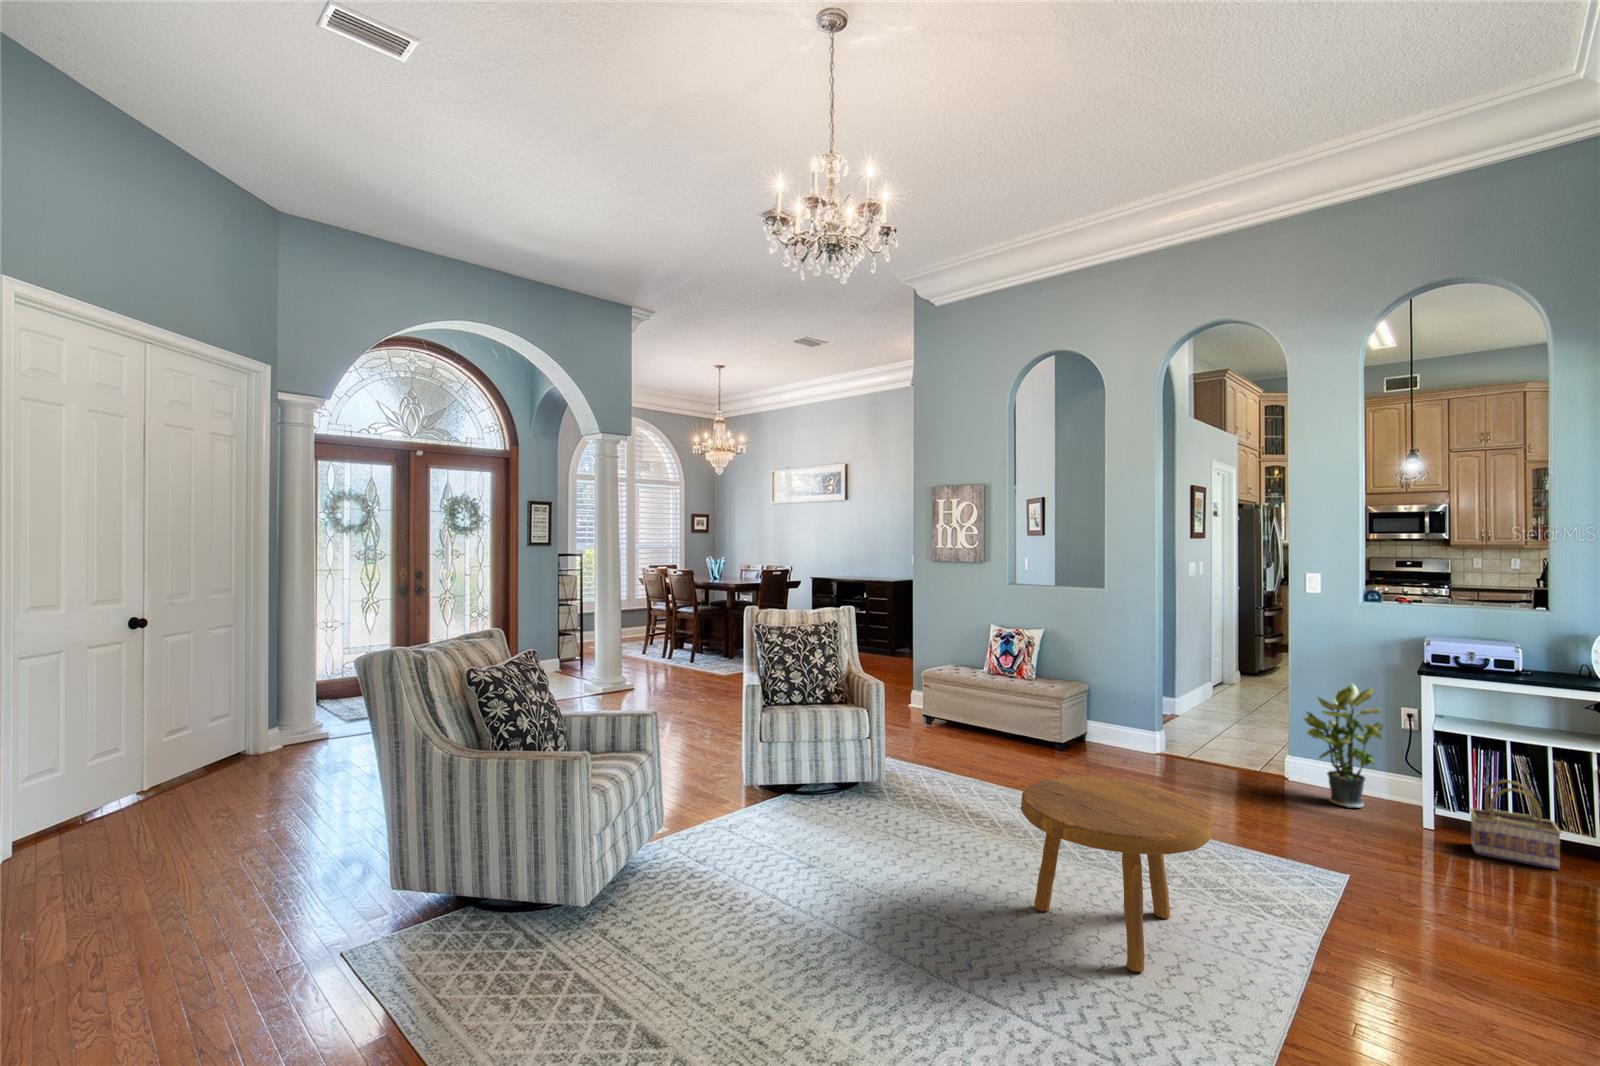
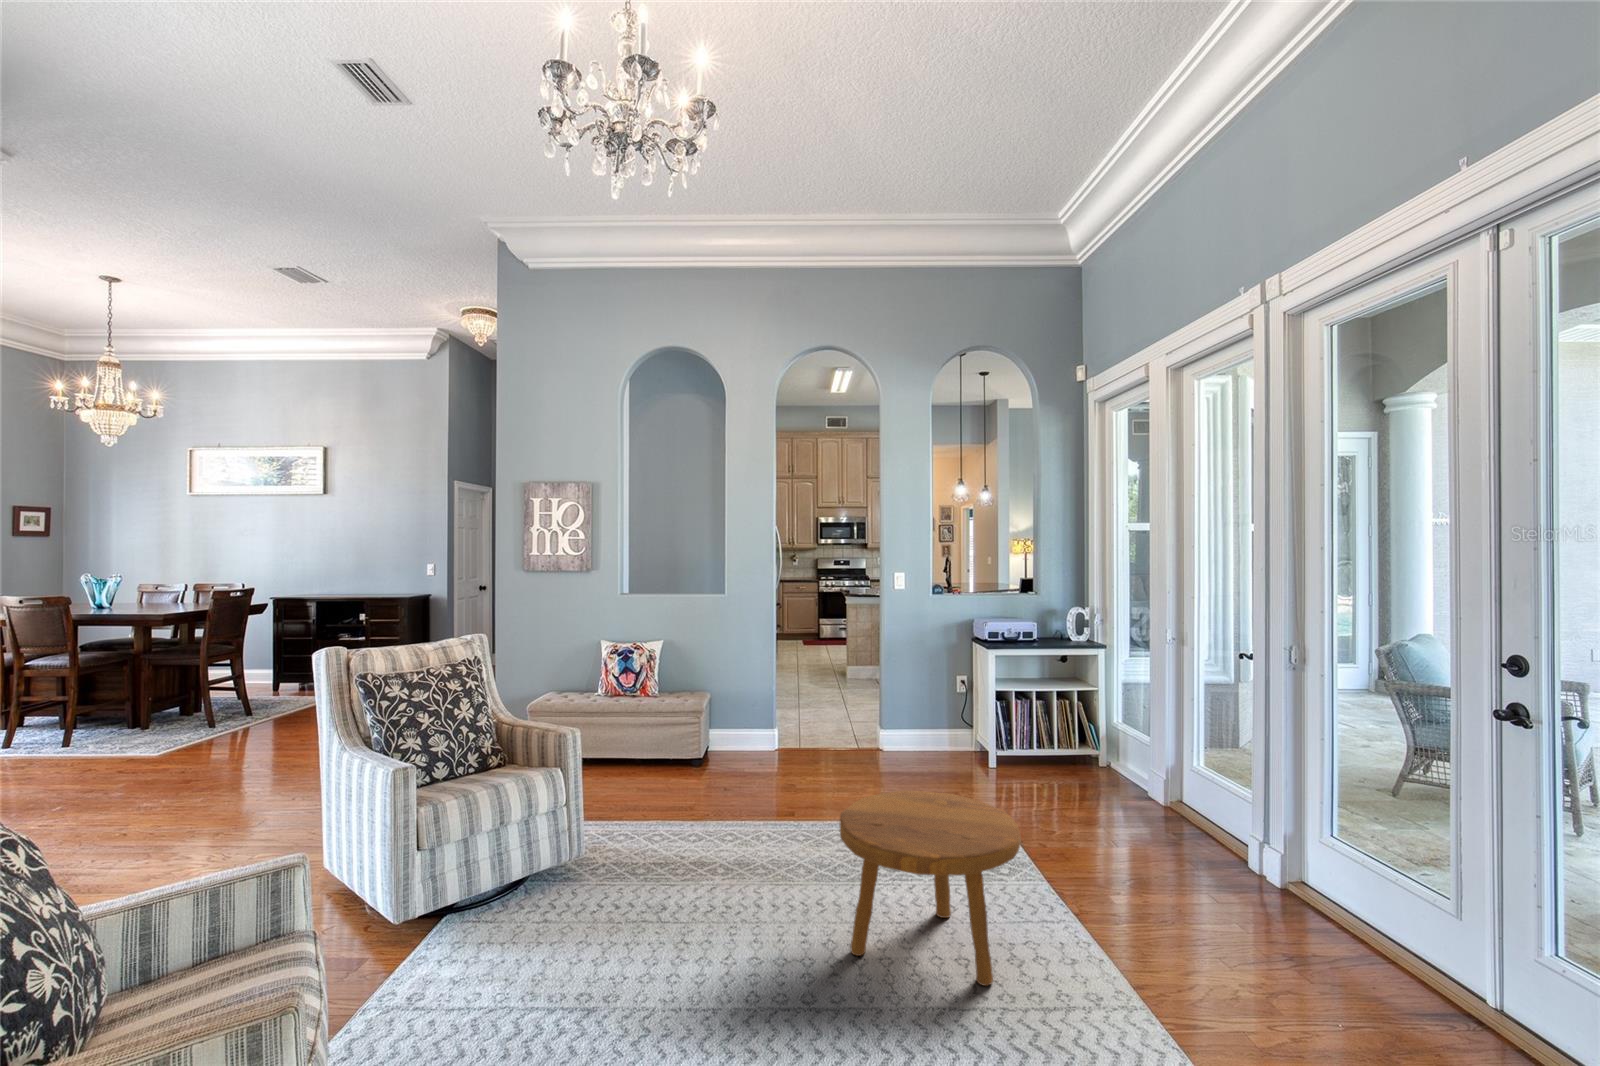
potted plant: present [1304,684,1383,808] -> none [907,661,962,765]
basket: present [1470,780,1561,869] -> none [1025,722,1080,782]

